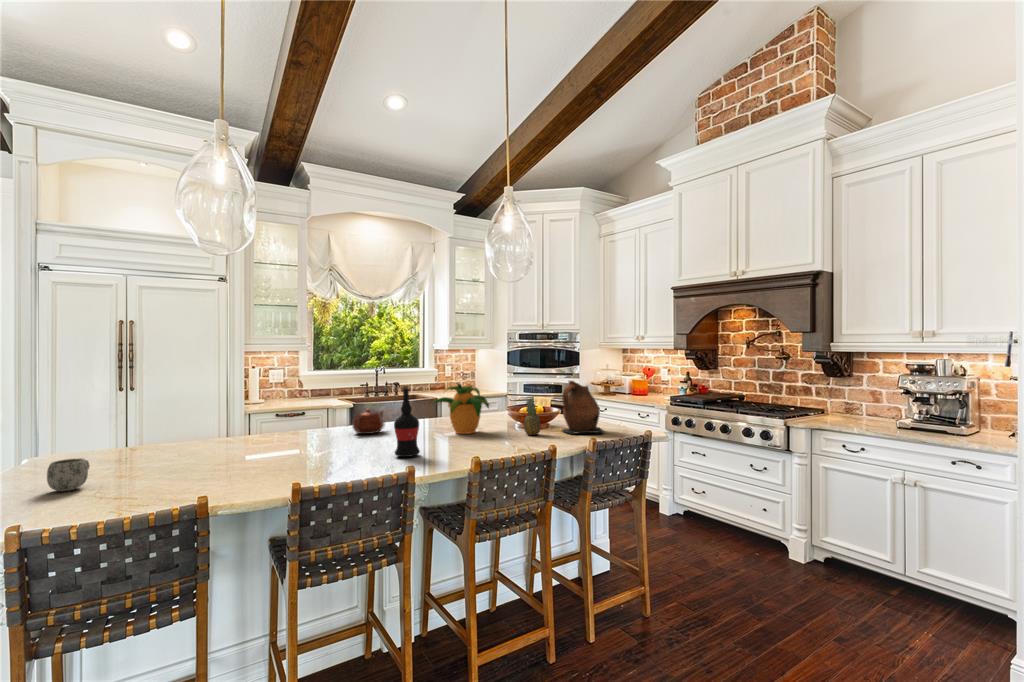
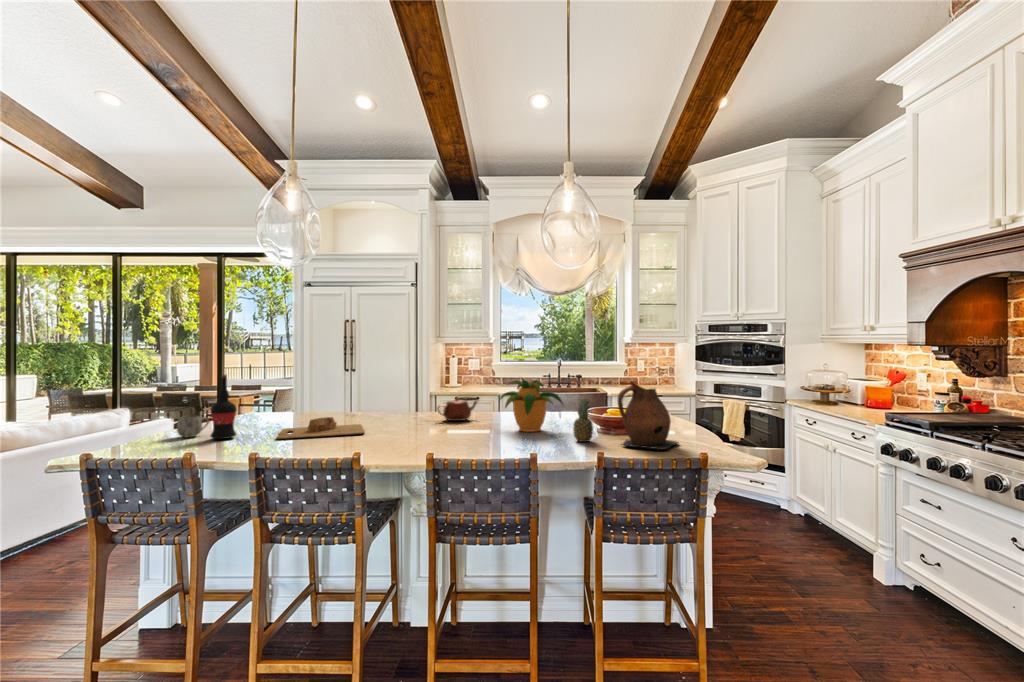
wine bottle: present [394,385,420,457] -> present [211,374,237,439]
cutting board: none [190,441,318,473] -> present [277,417,365,439]

